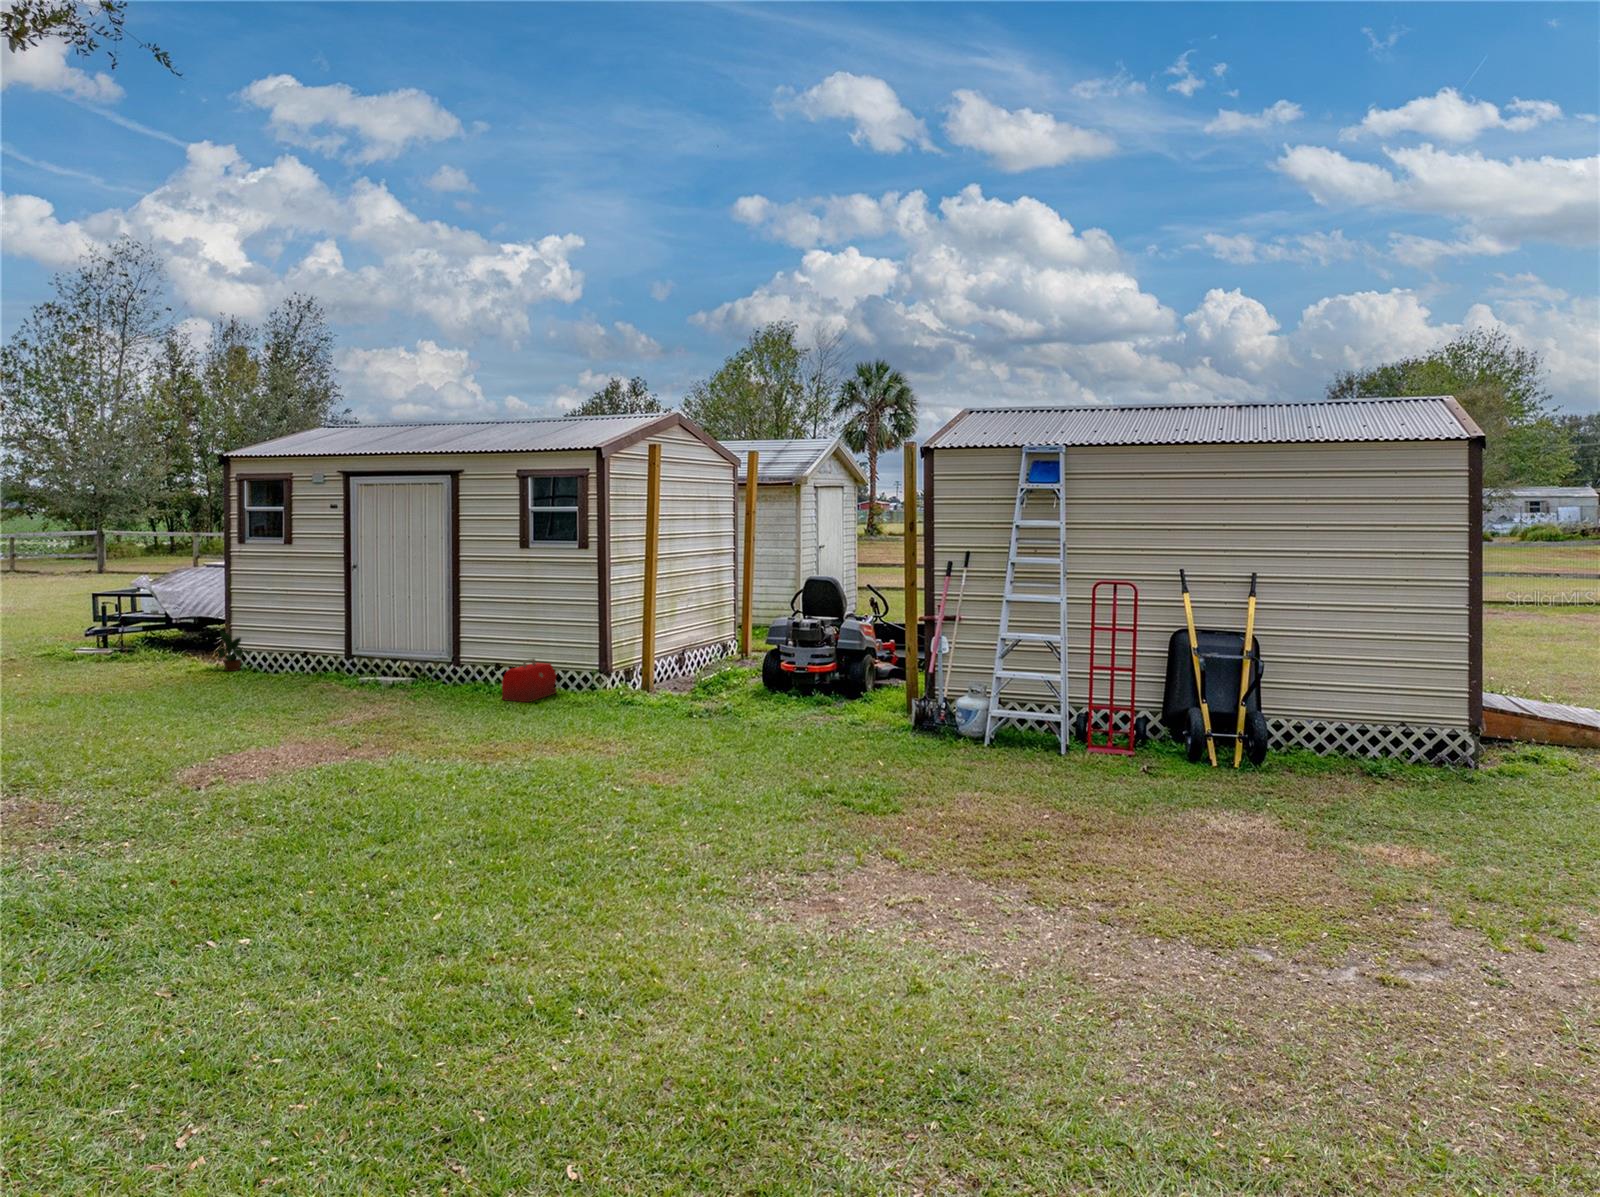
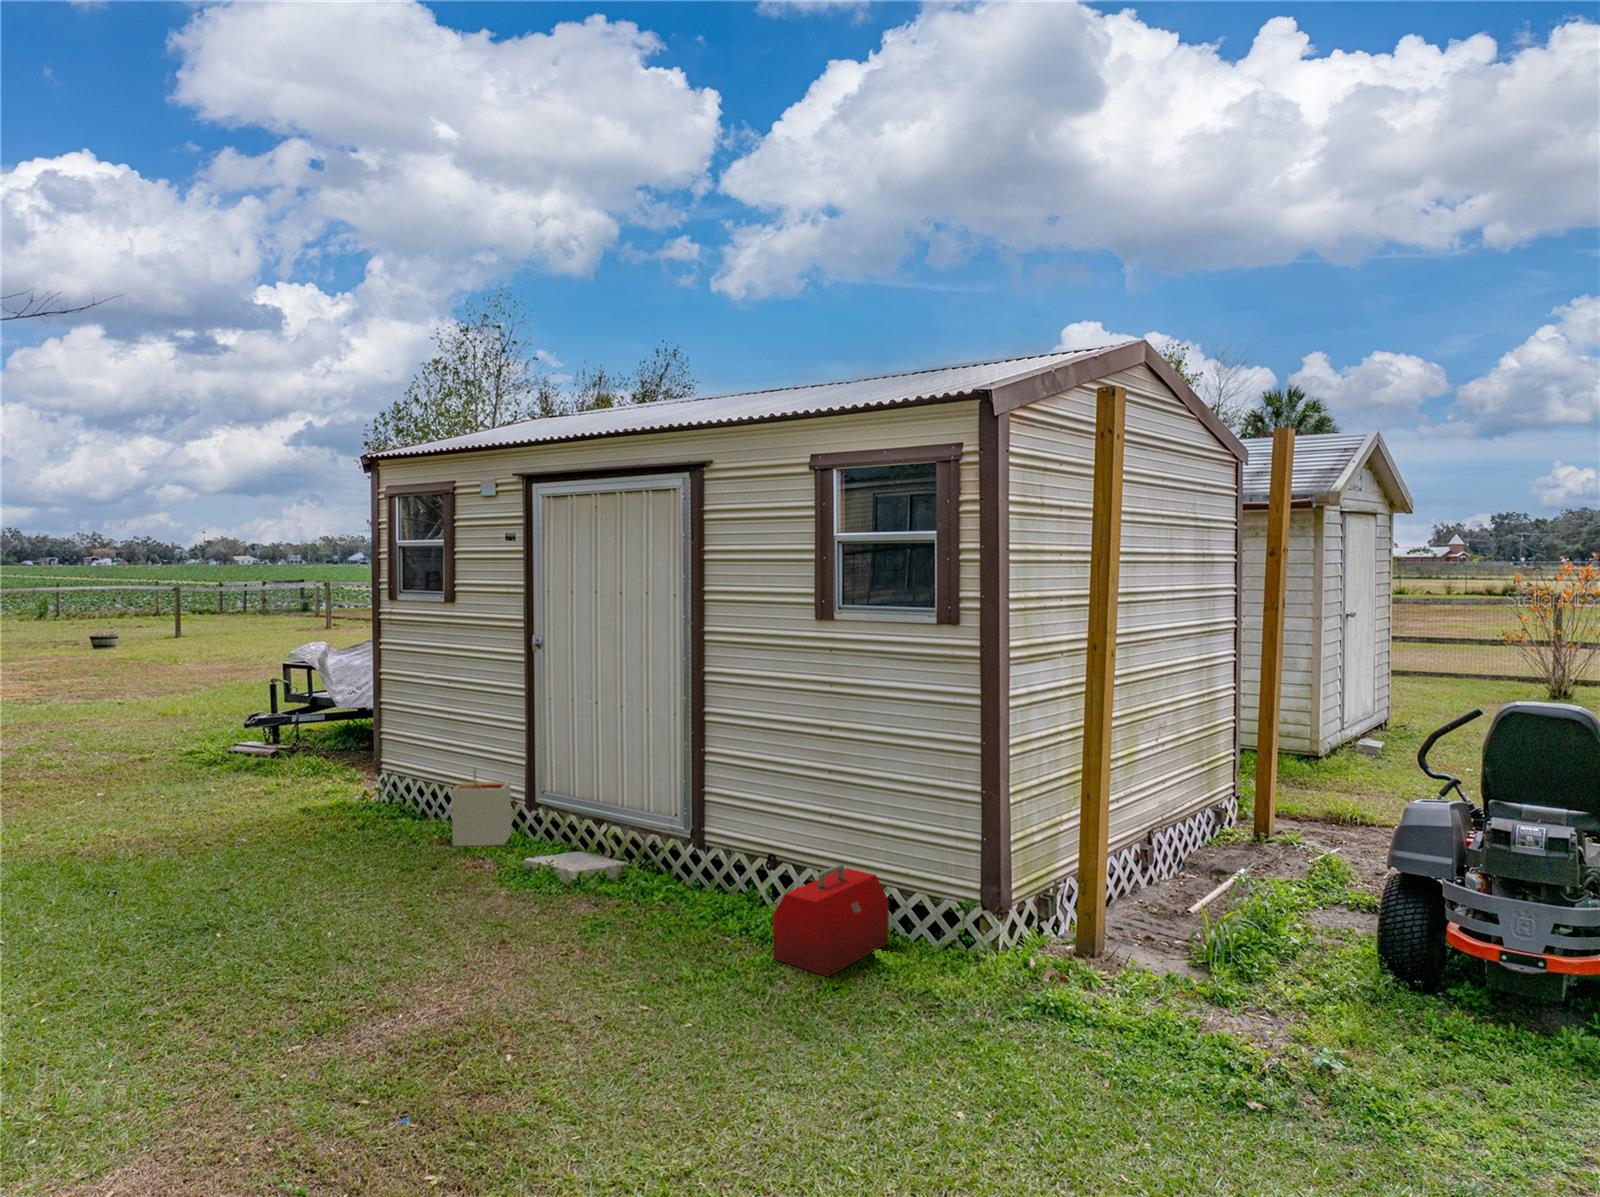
potted plant: present [216,631,249,671] -> none [342,743,402,811]
storage bin: none [301,636,337,680] -> present [451,768,511,846]

